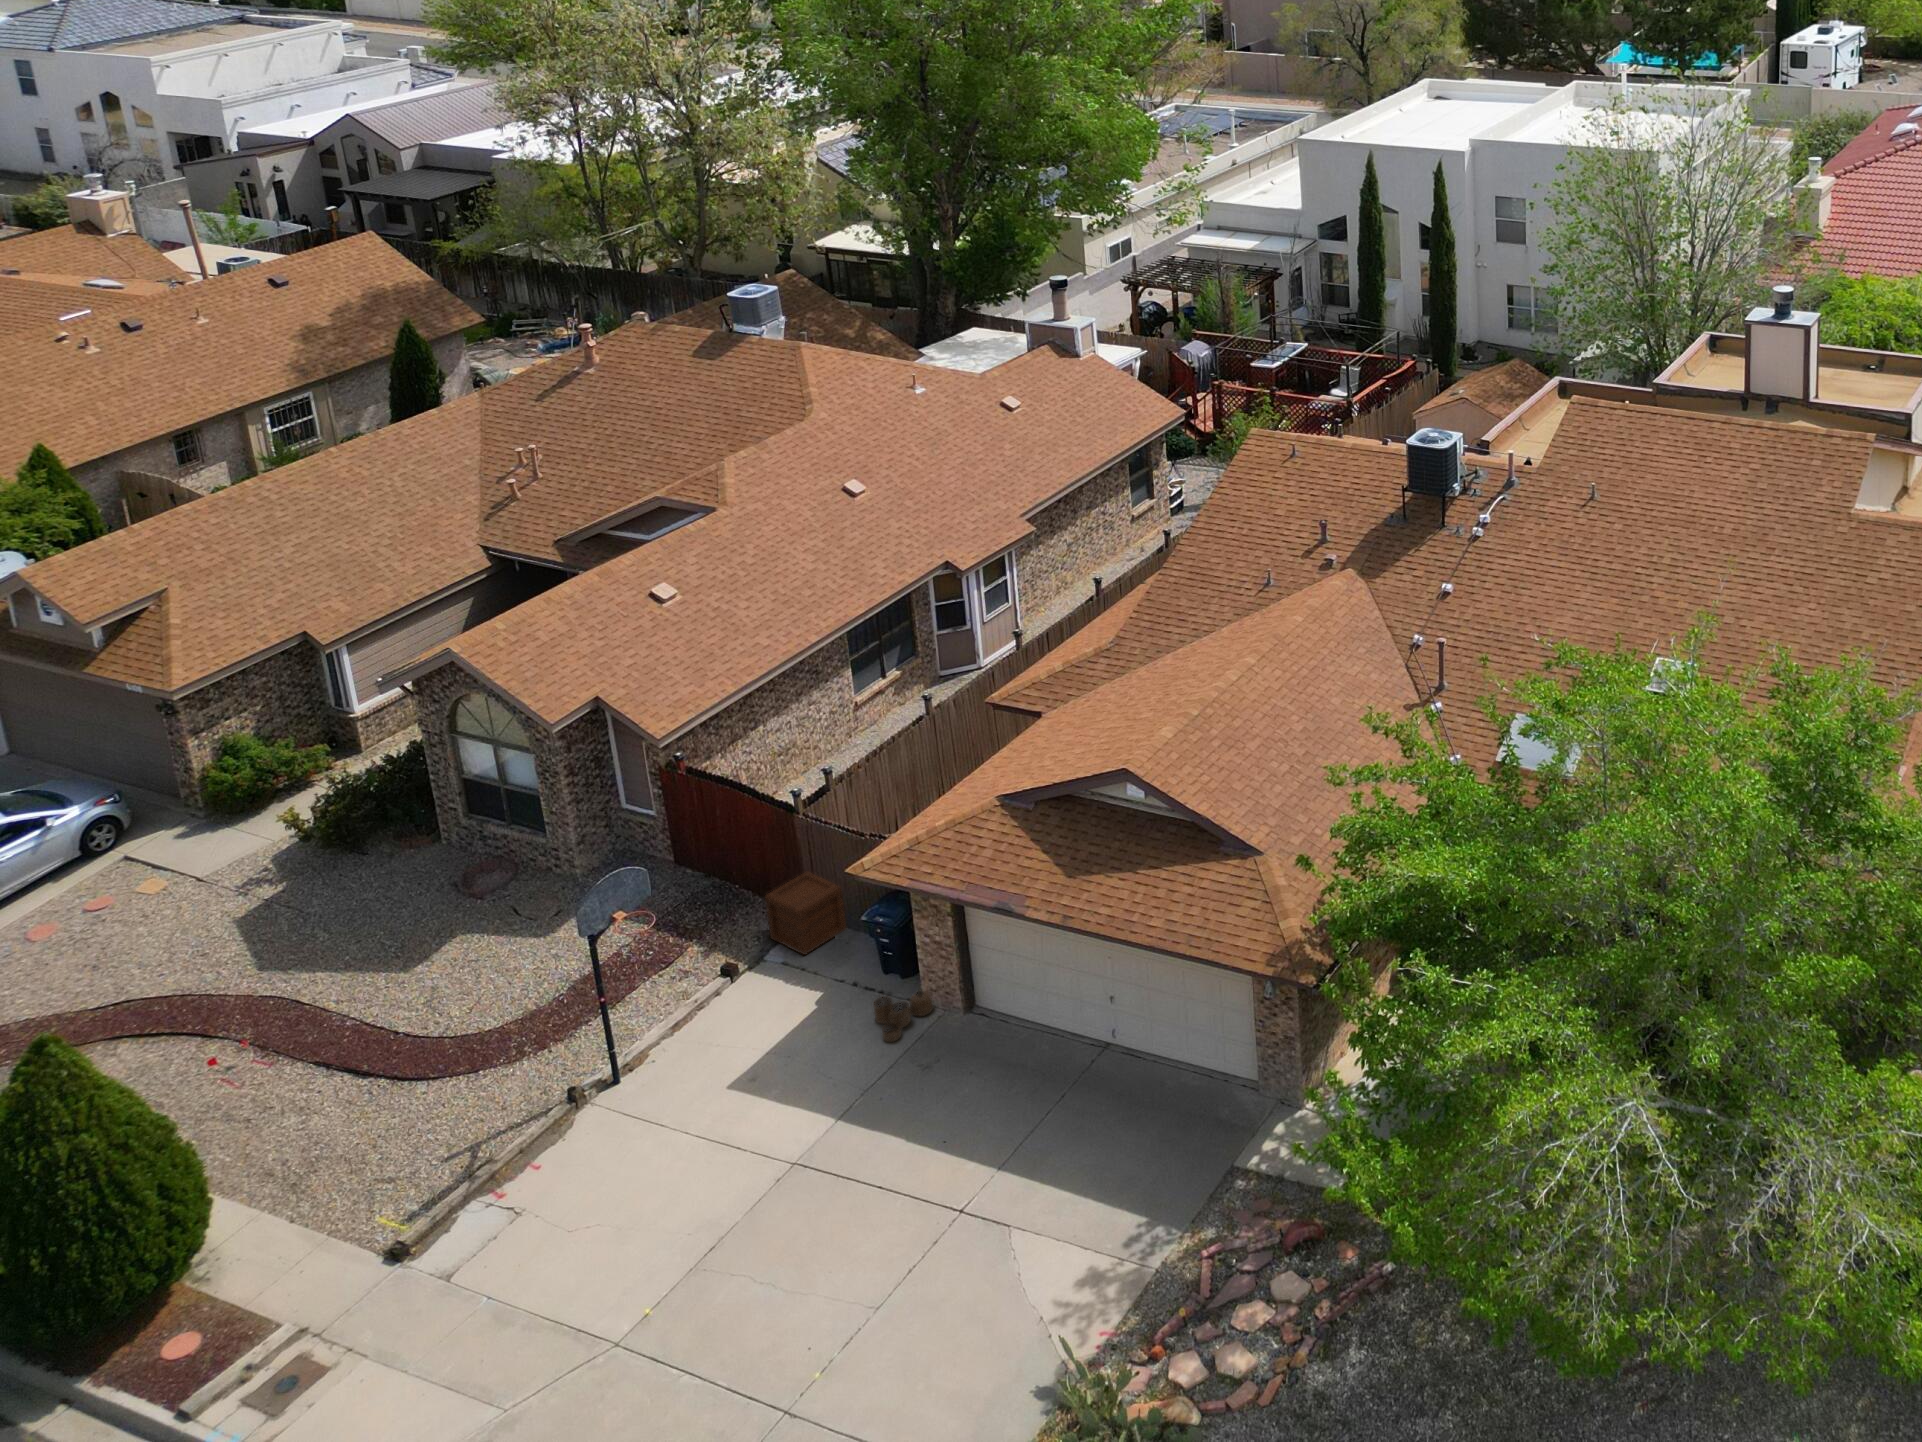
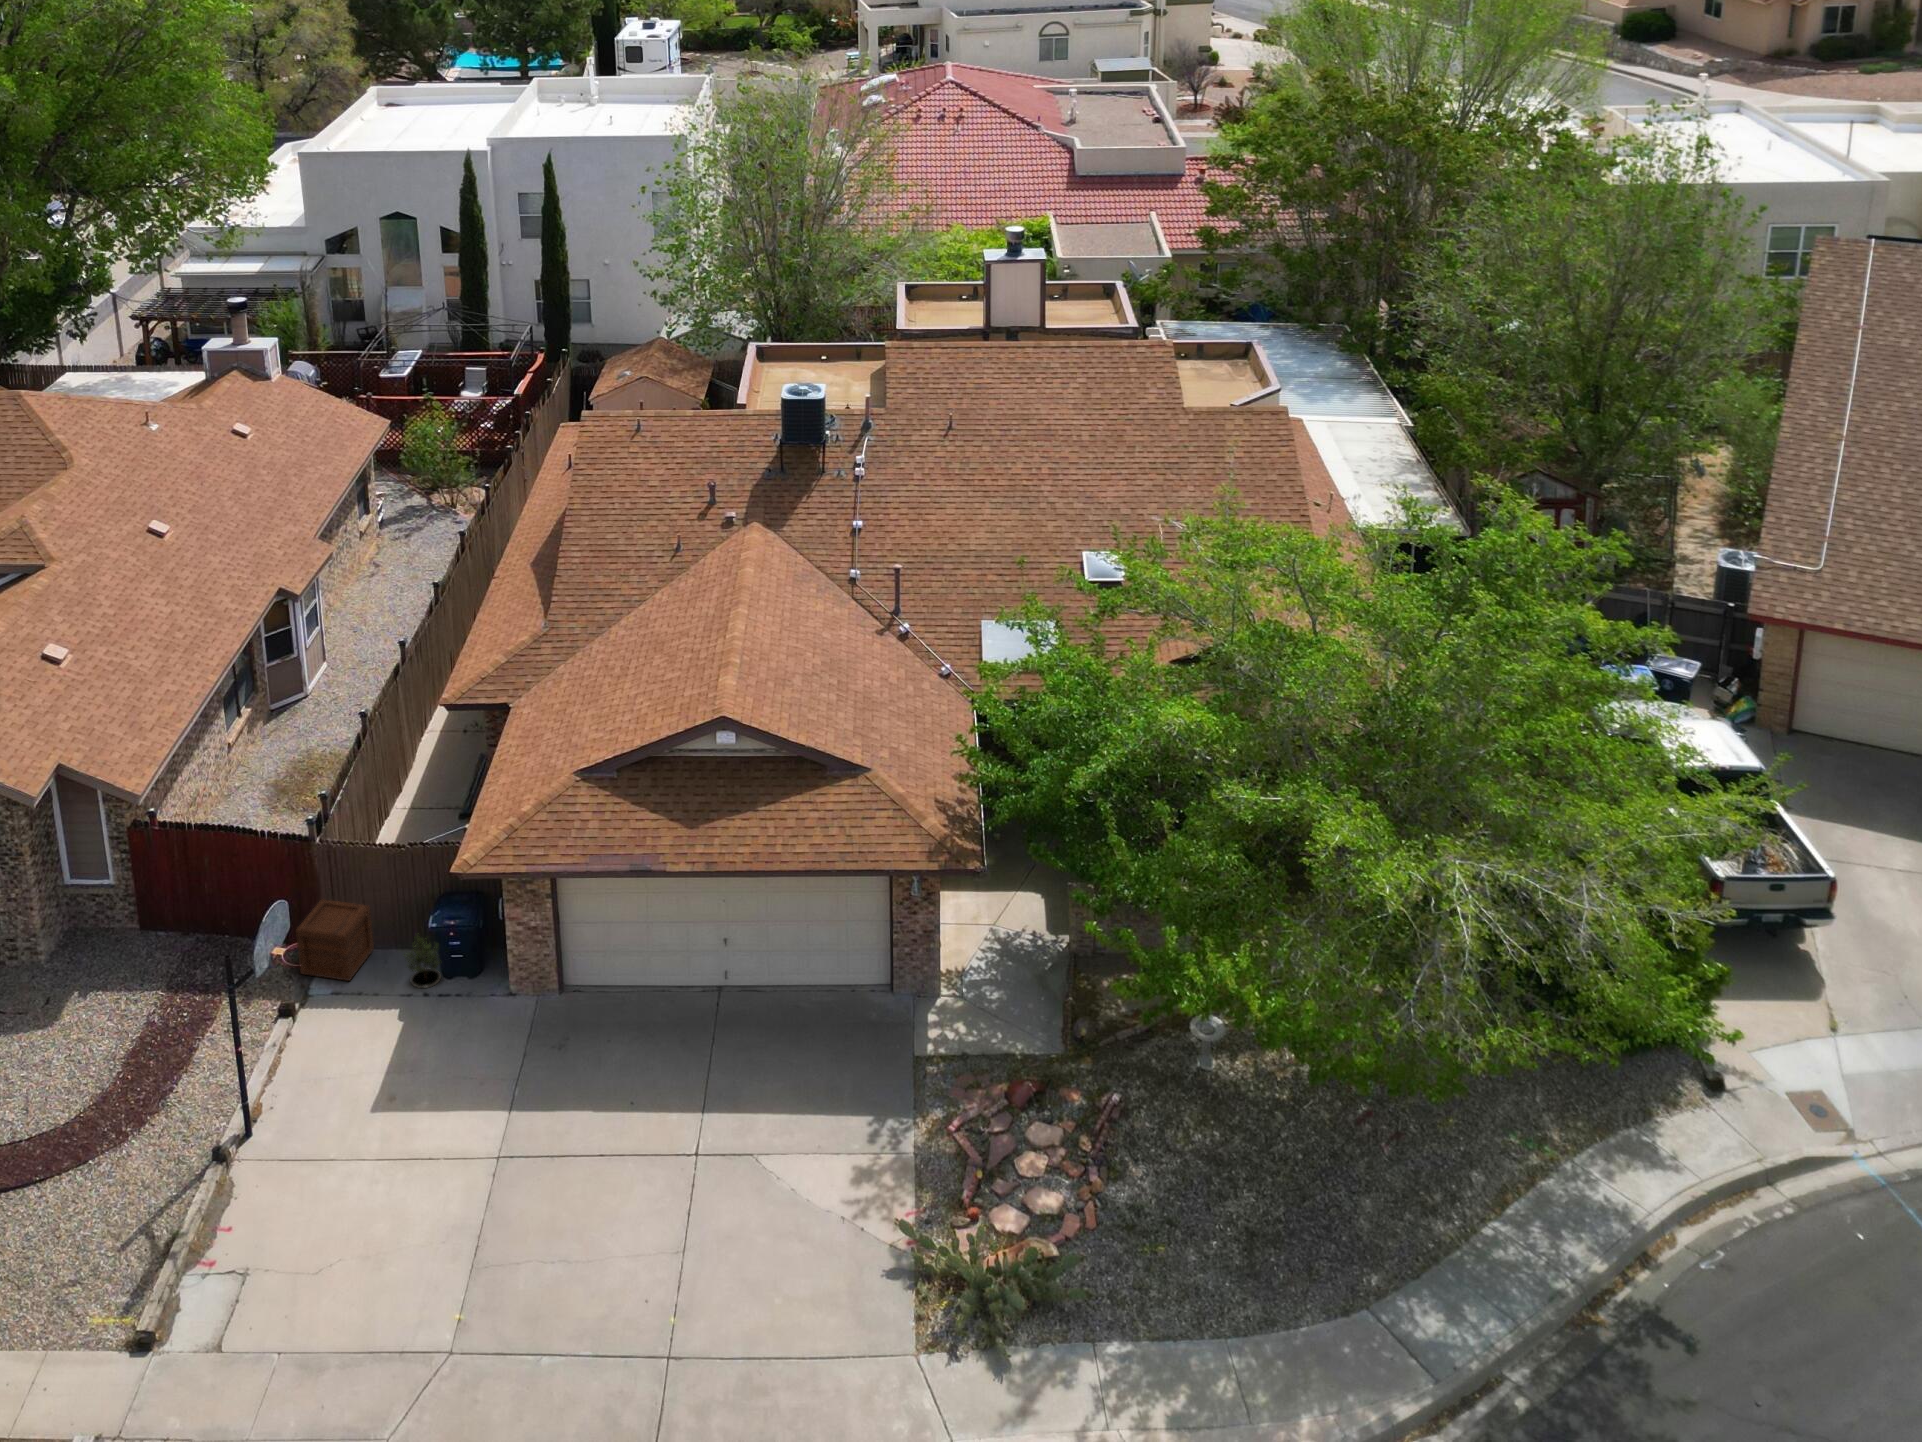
potted tree: none [842,922,883,979] -> present [404,935,441,988]
woven basket: present [874,991,933,1042] -> none [468,980,521,1035]

